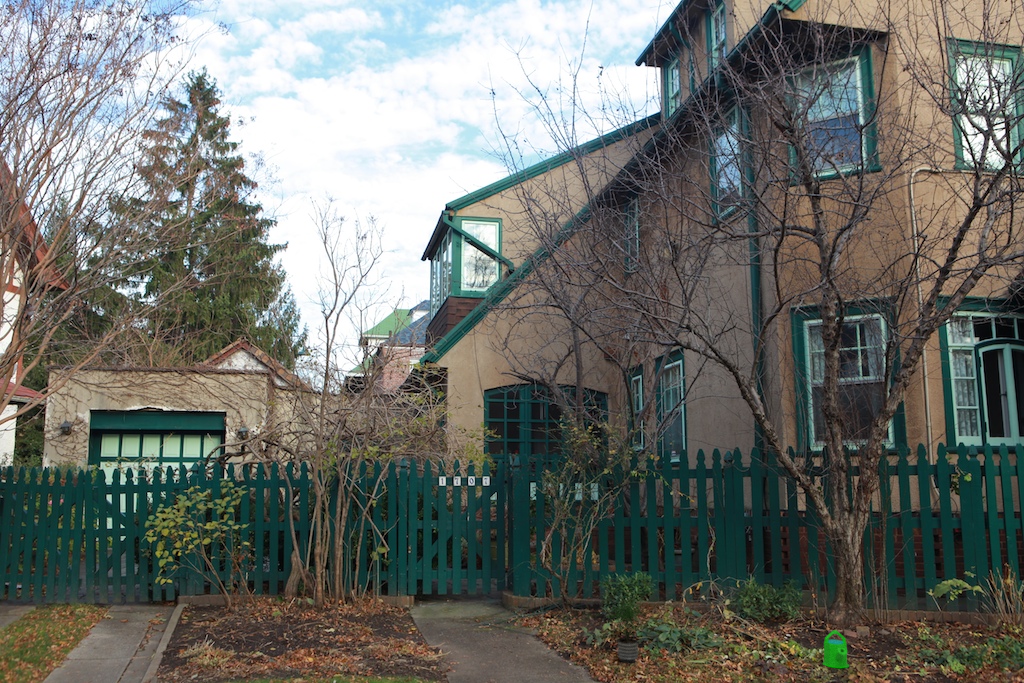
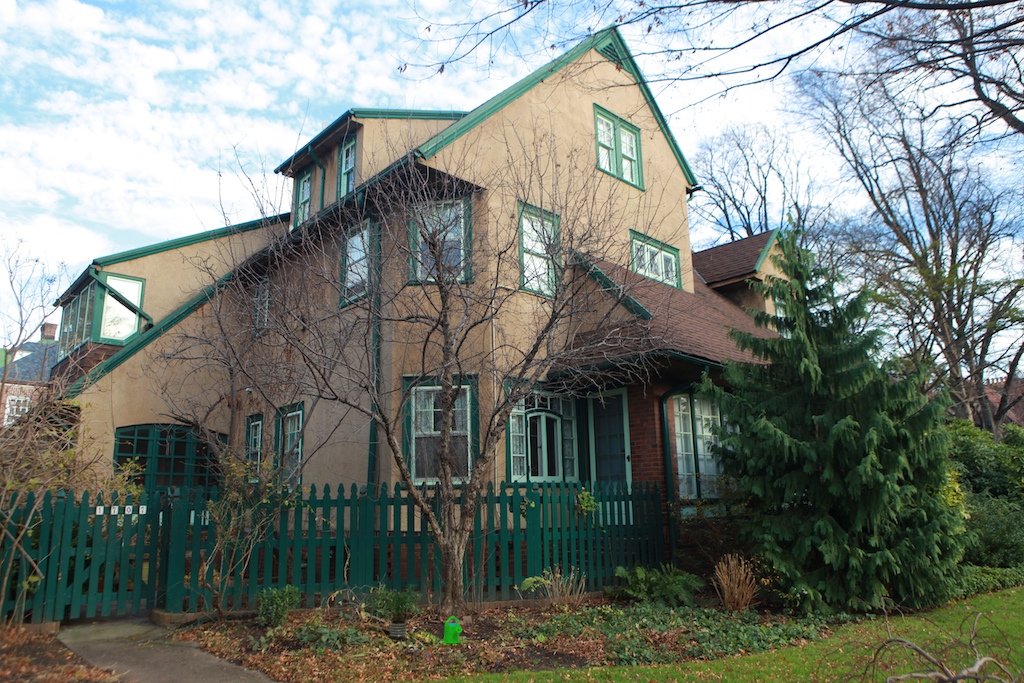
potted plant: present [608,604,640,663] -> present [387,592,411,639]

